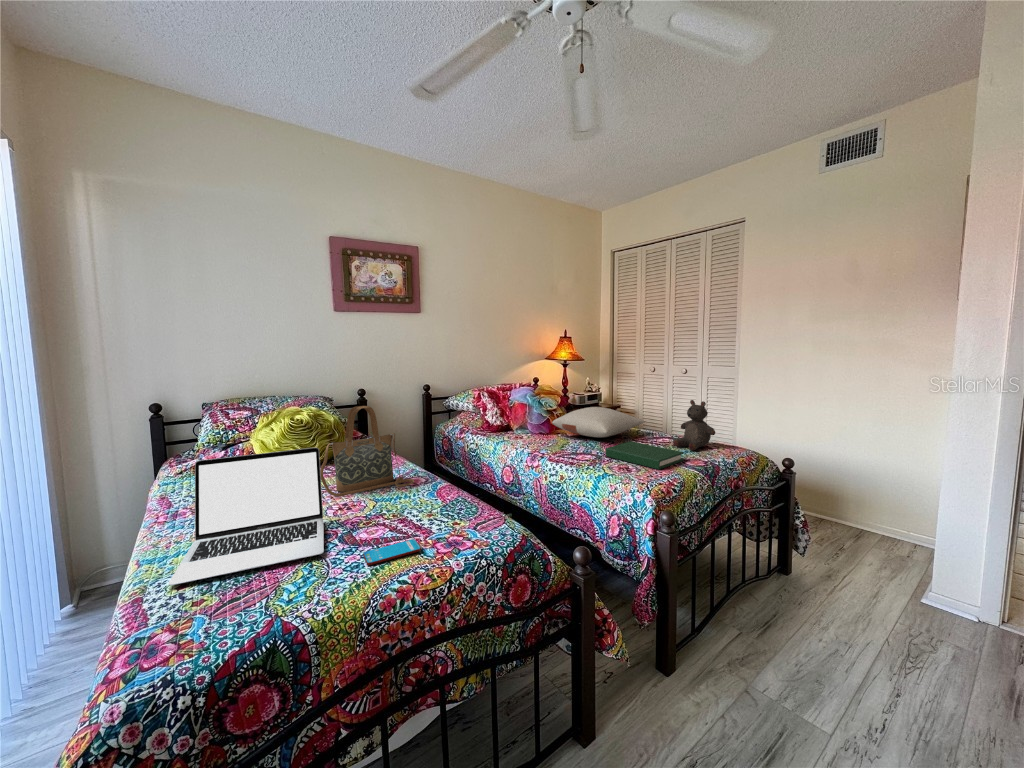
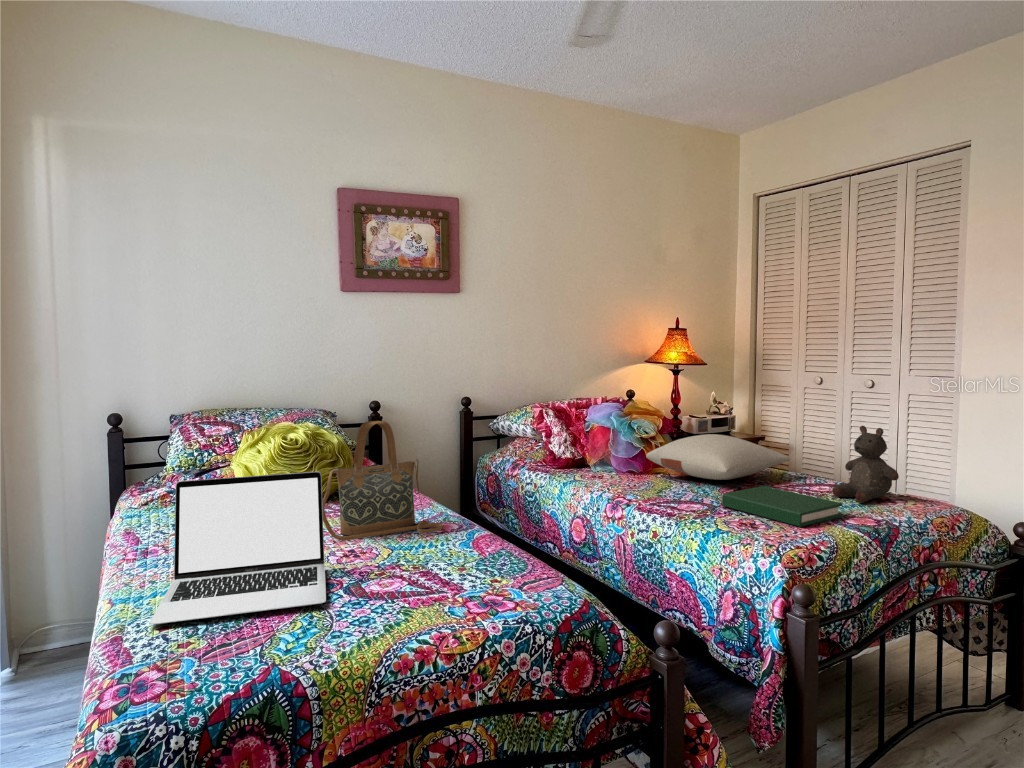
smartphone: present [363,539,421,565] -> none [374,594,447,620]

